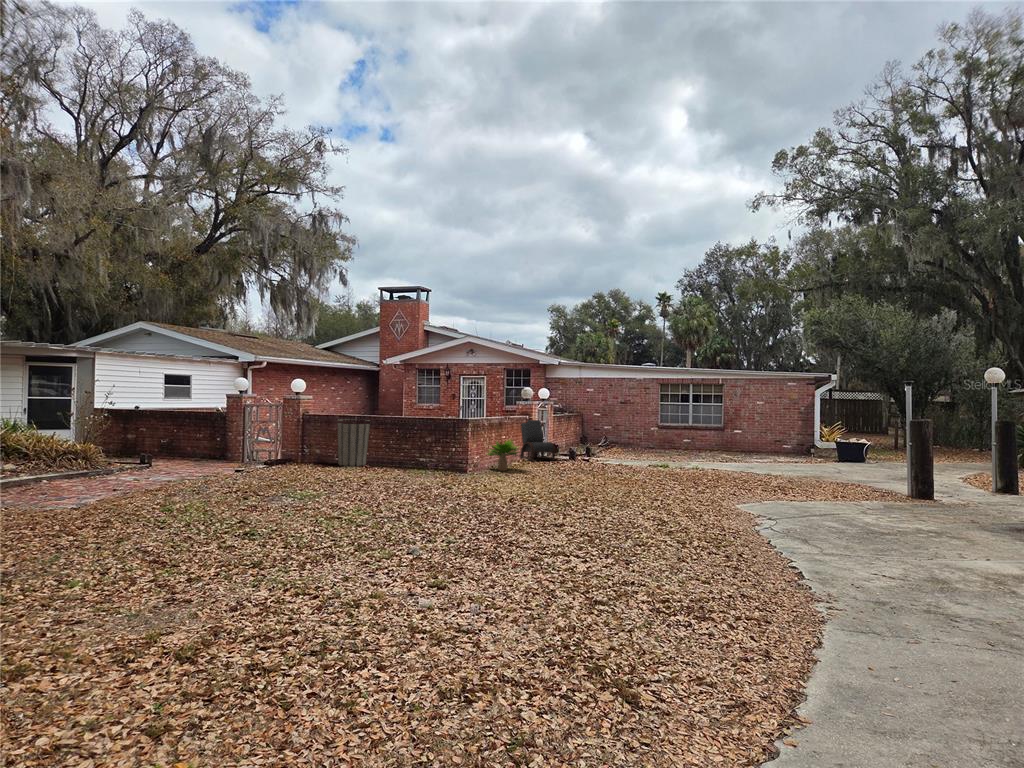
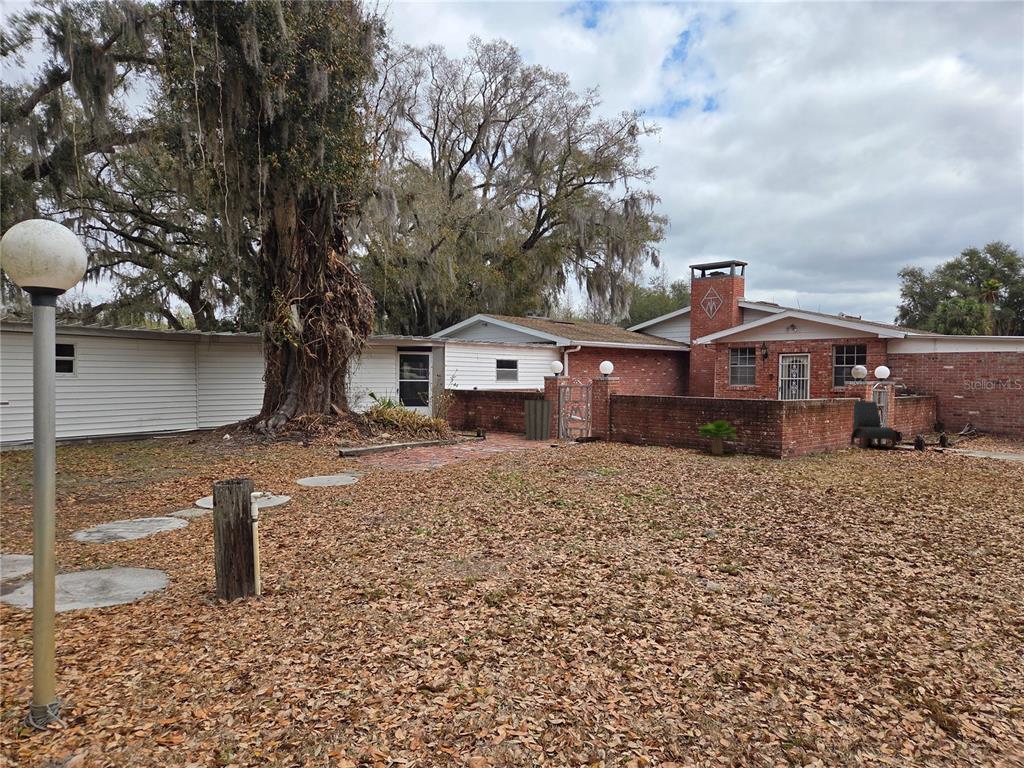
trash can: present [337,419,370,466] -> present [525,400,553,440]
potted plant: present [488,440,518,471] -> present [700,421,736,454]

